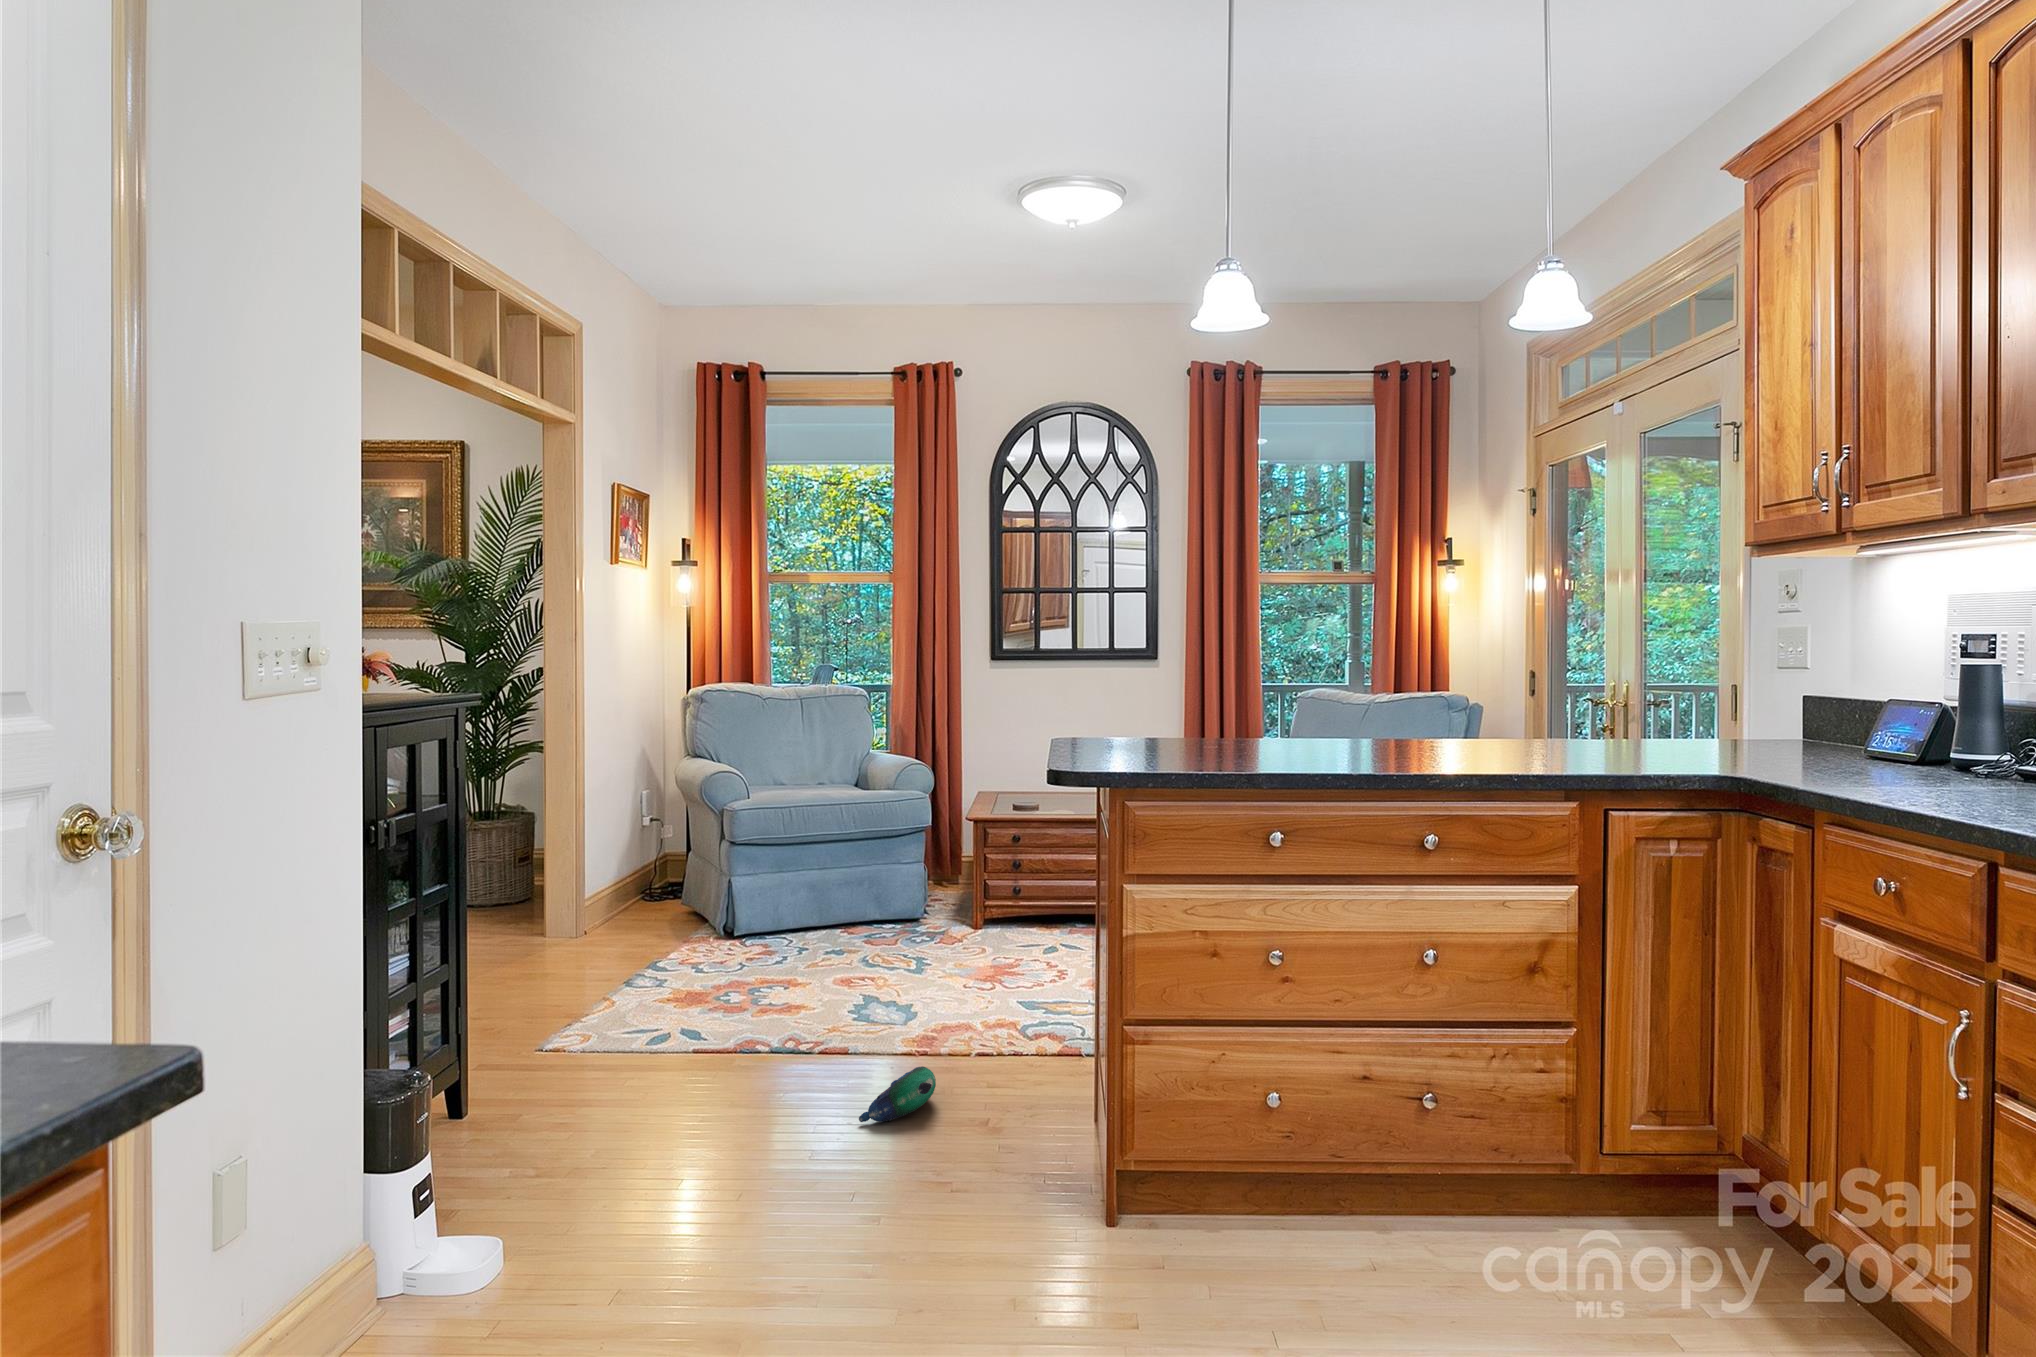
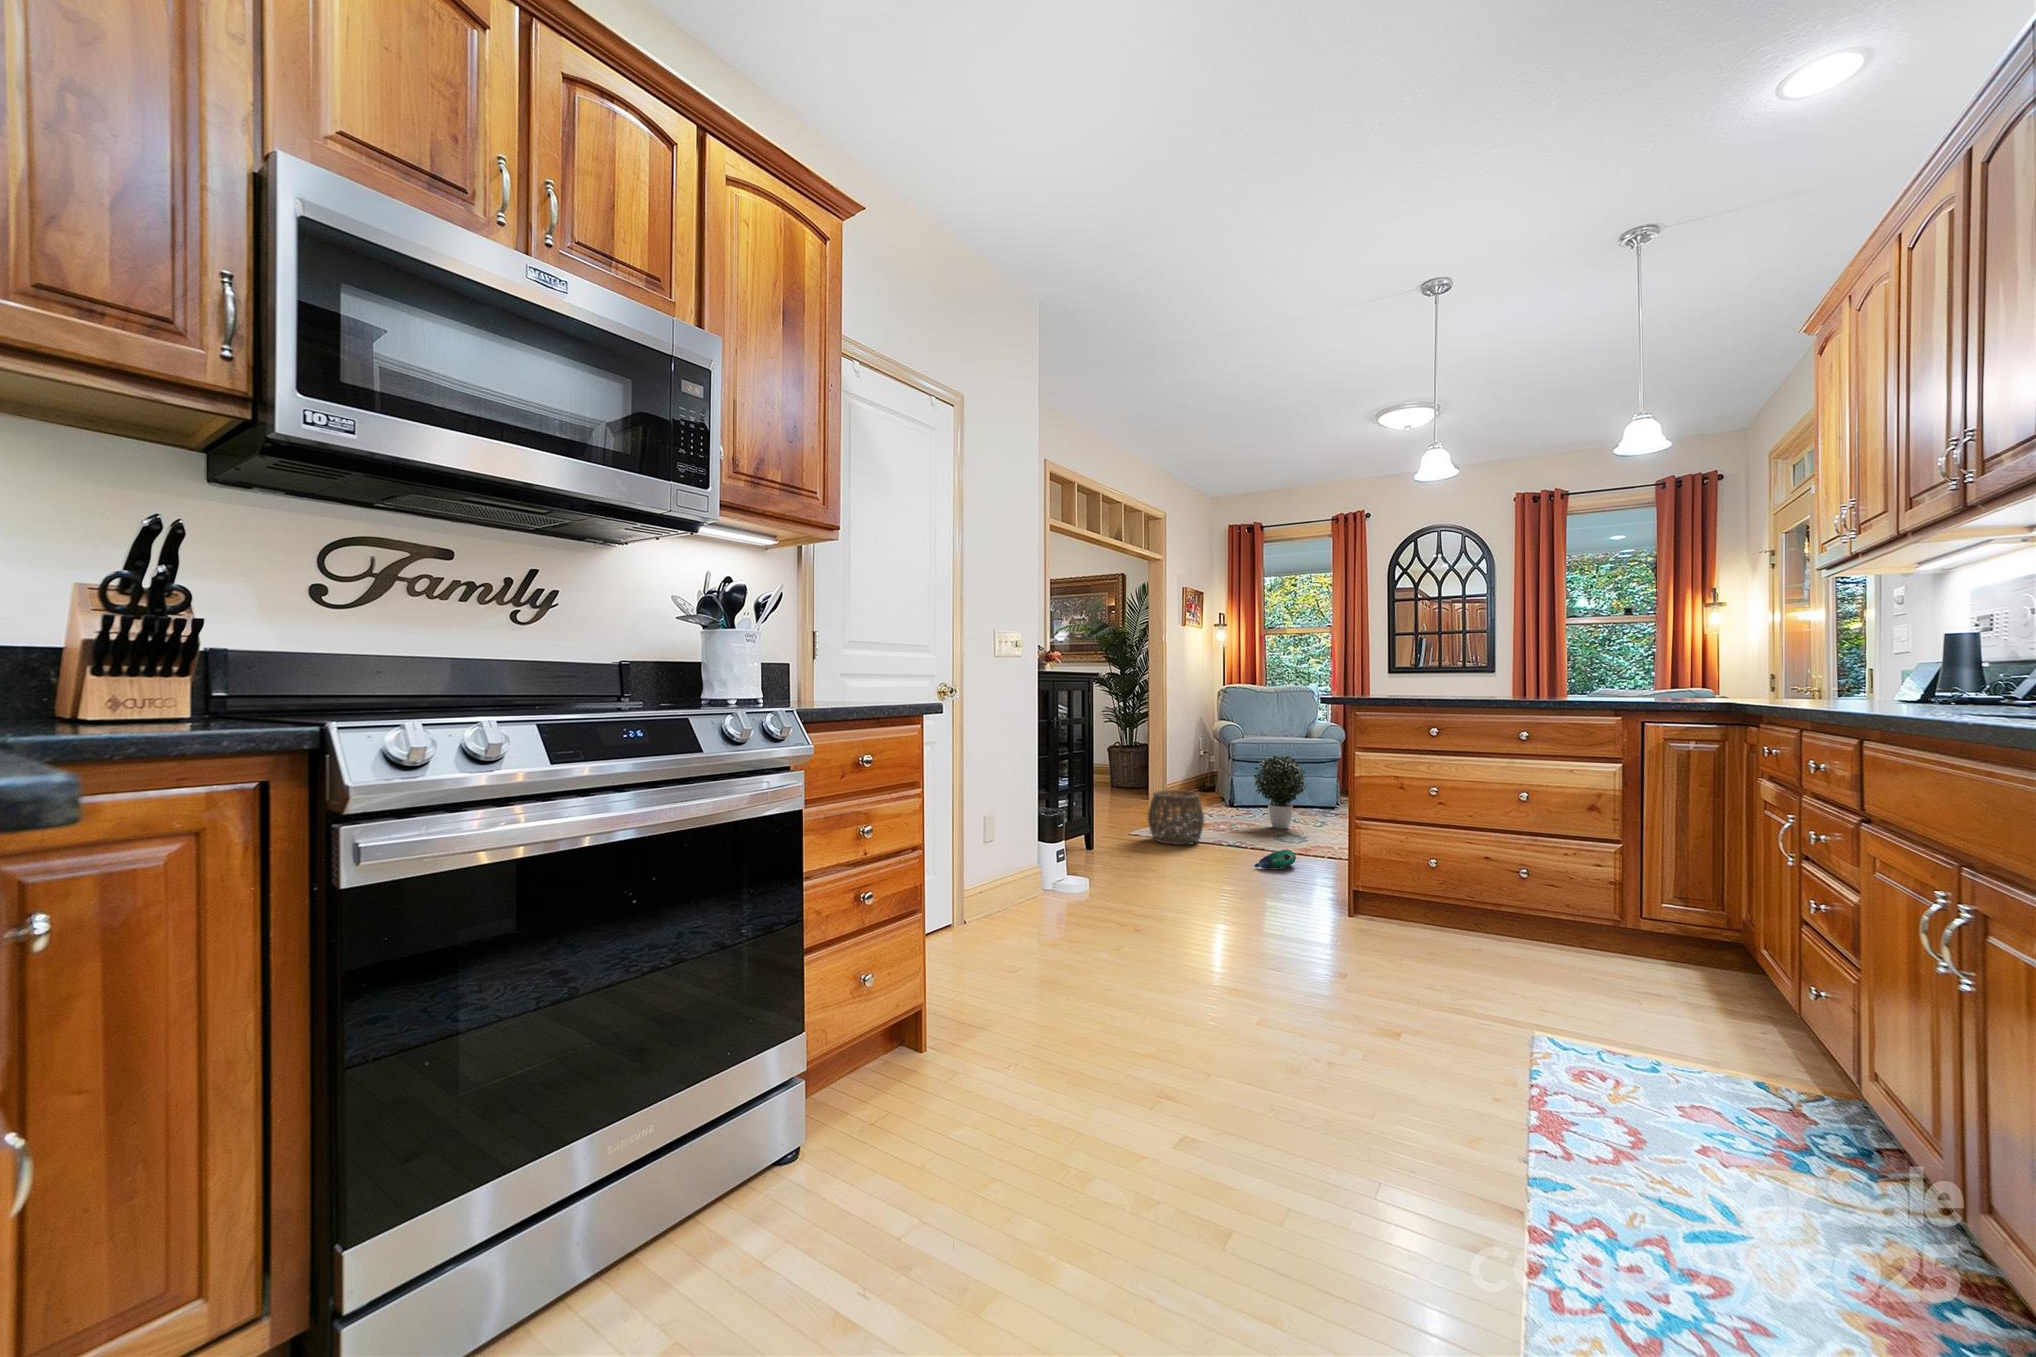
potted plant: none [794,835,899,983] -> present [1254,756,1308,829]
woven basket: none [589,947,722,1083] -> present [1148,790,1204,845]

